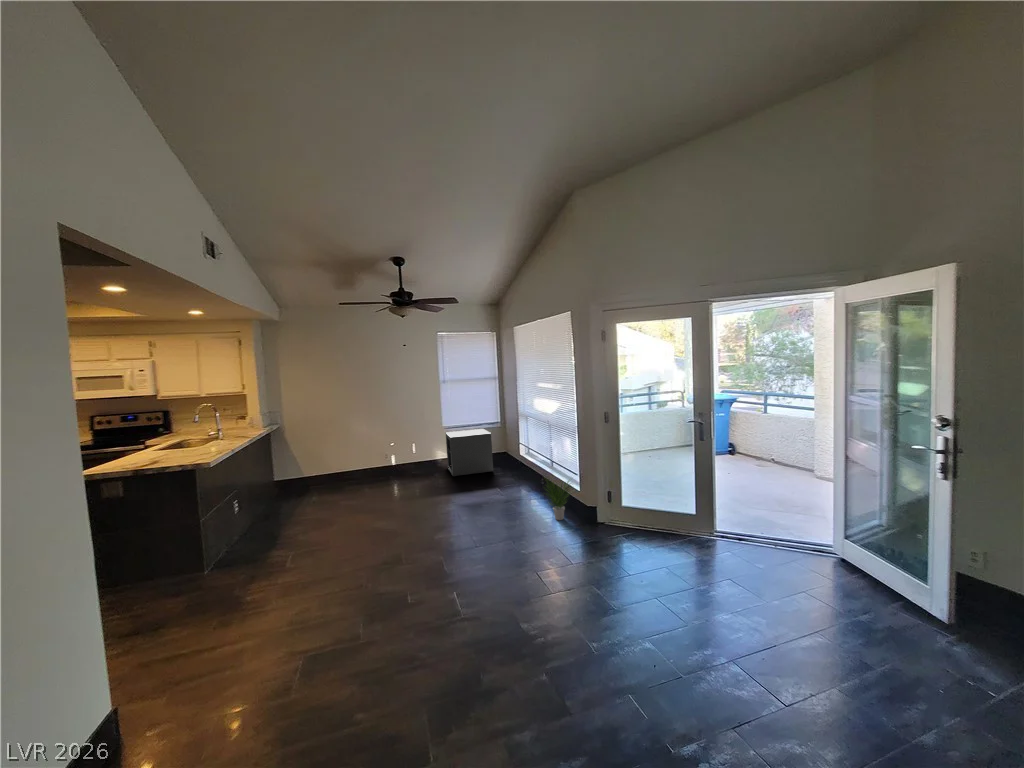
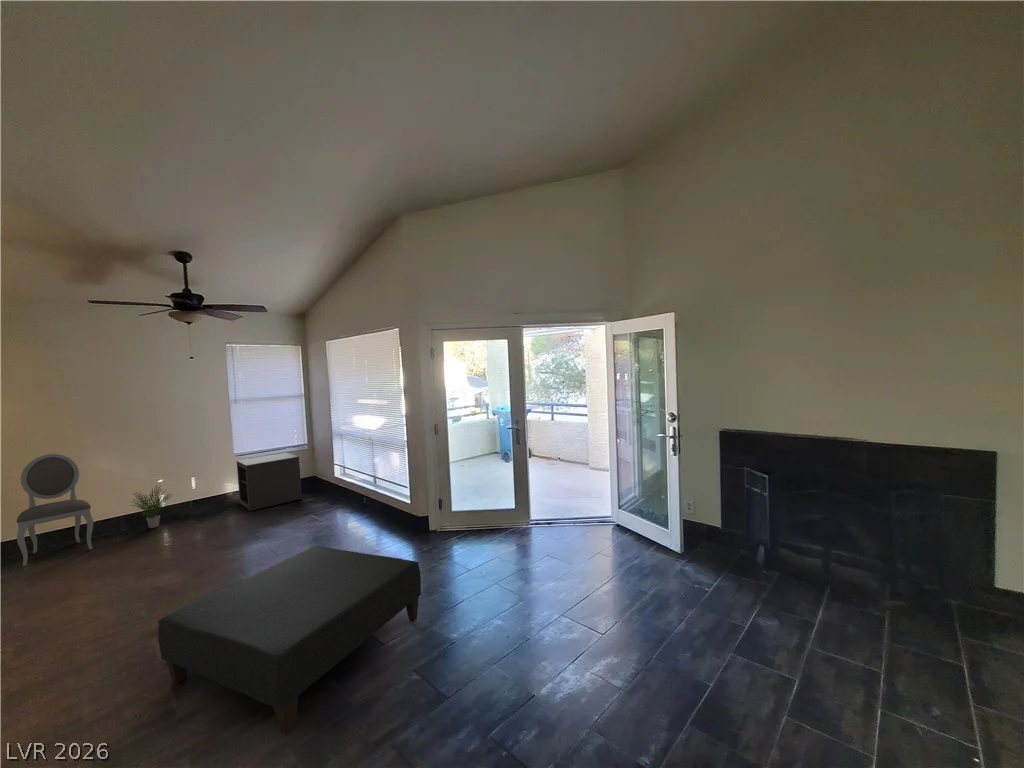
dining chair: none [311,418,352,495] -> present [17,454,93,566]
potted plant: present [546,480,570,520] -> present [134,487,169,528]
ottoman: none [361,519,569,687] -> present [158,546,421,735]

